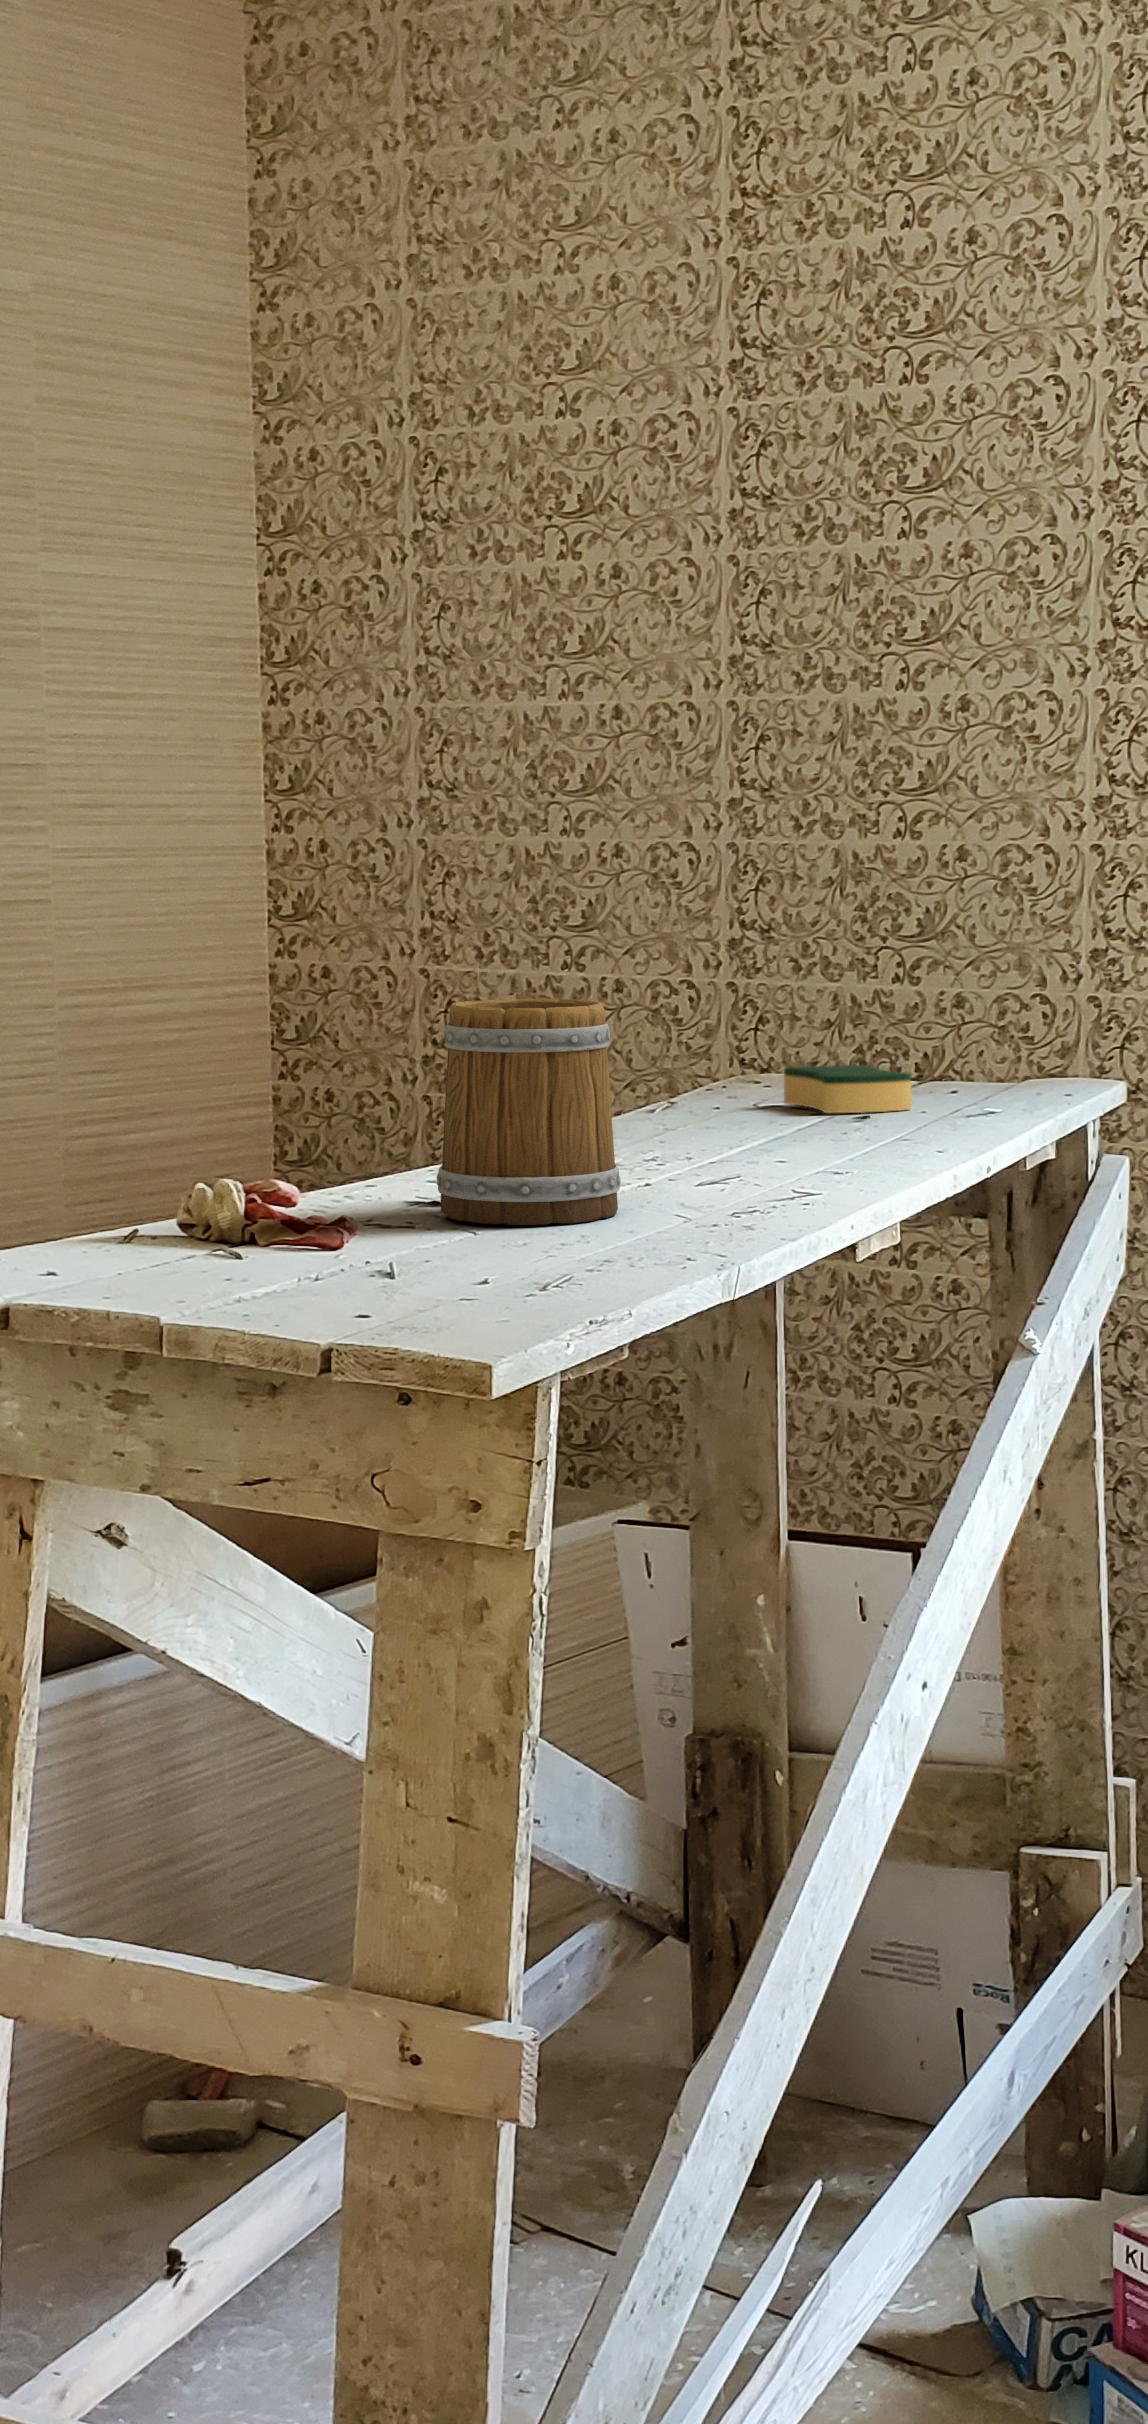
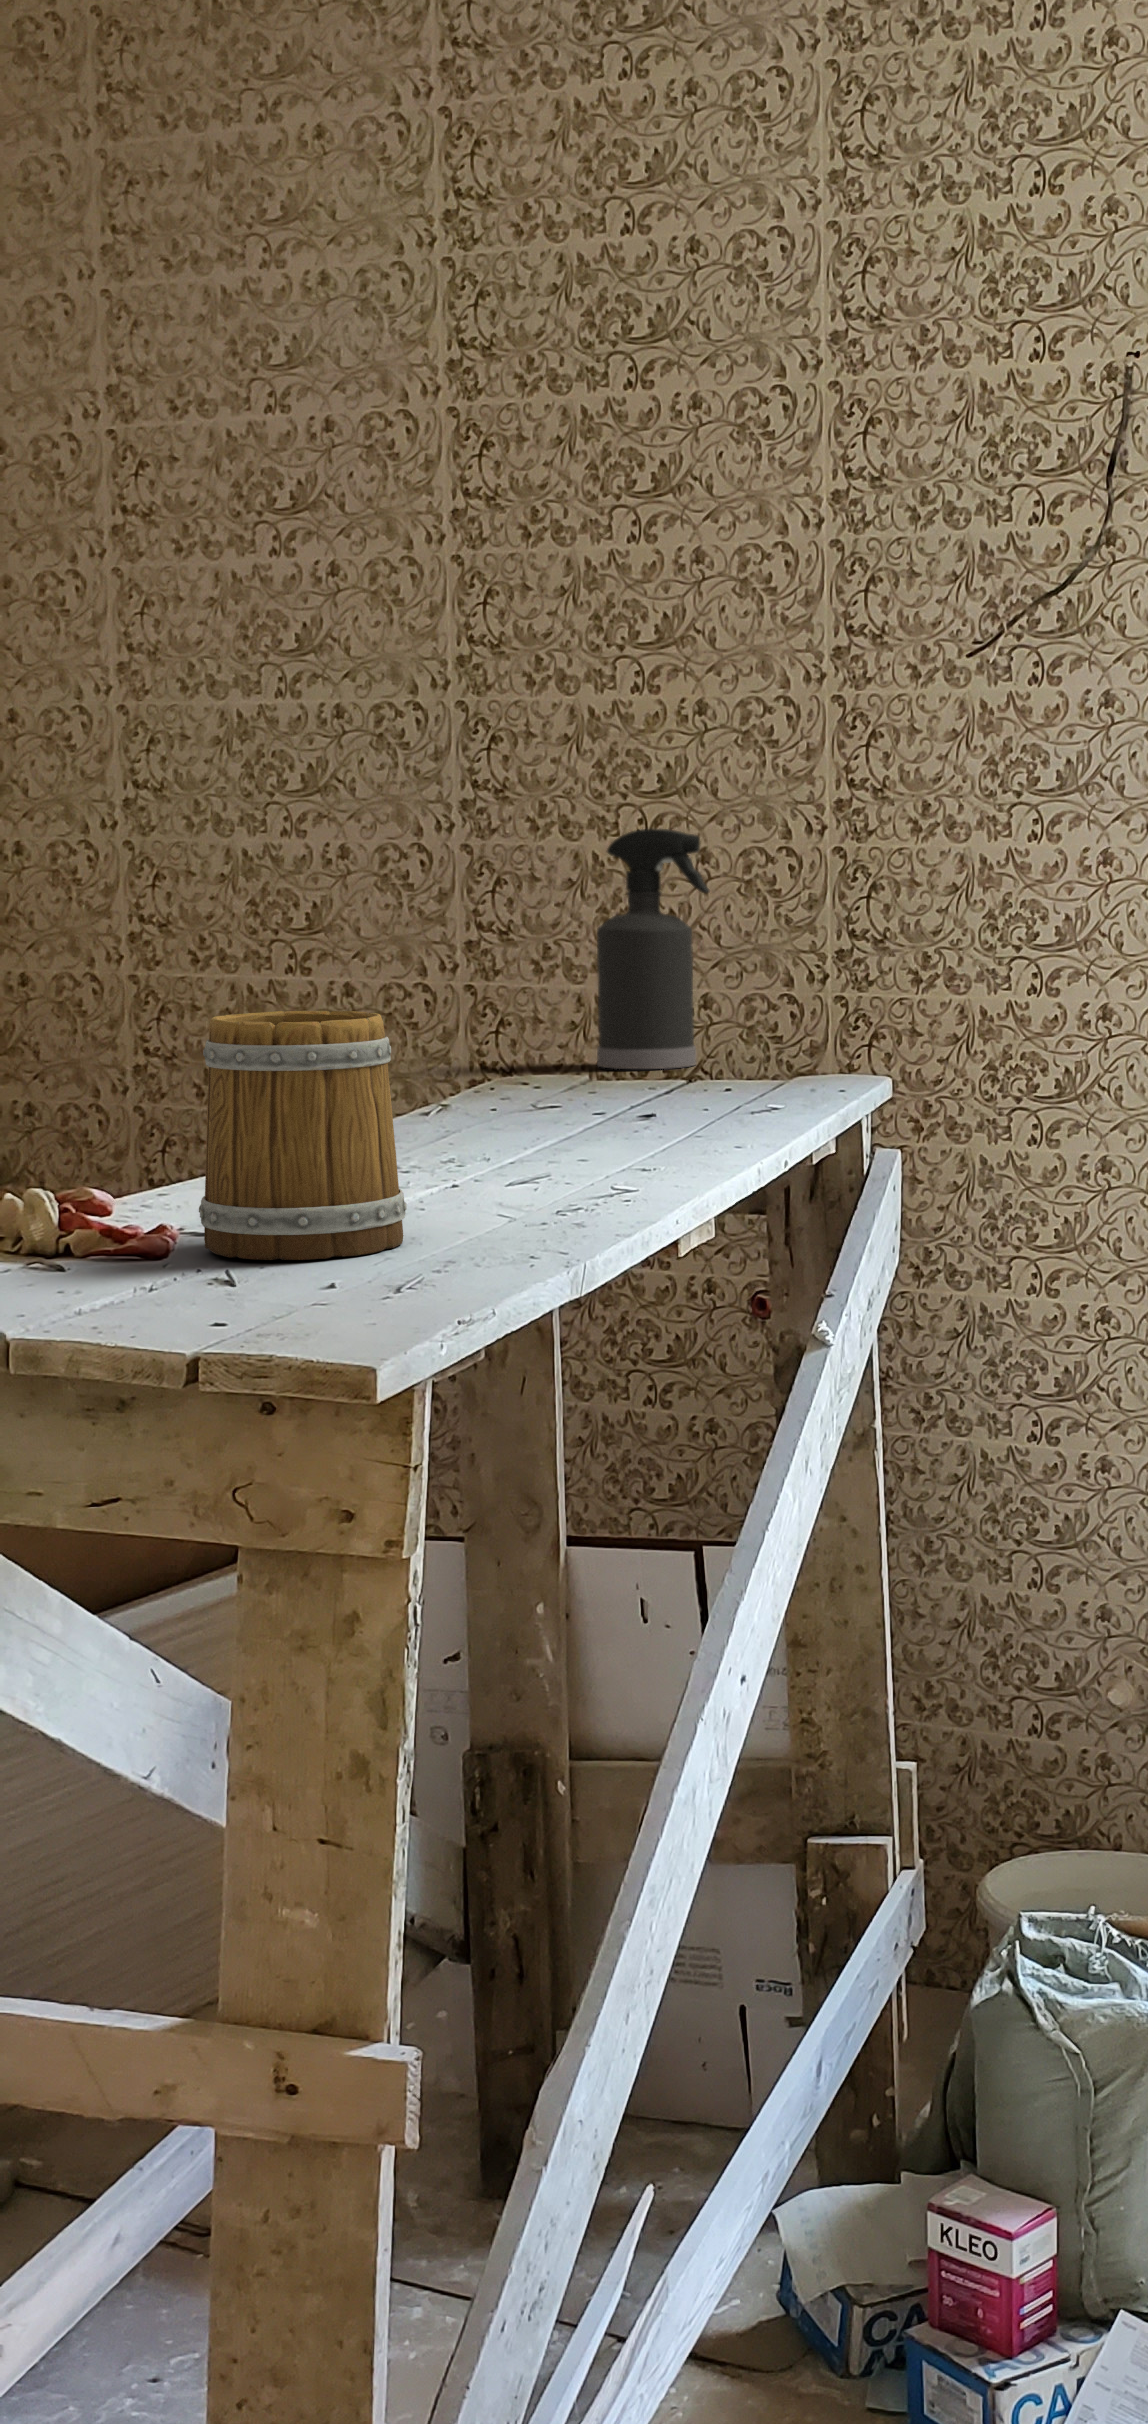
spray bottle: none [850,827,967,1067] -> present [597,829,710,1069]
sponge: present [784,1065,911,1113] -> none [544,1069,677,1120]

